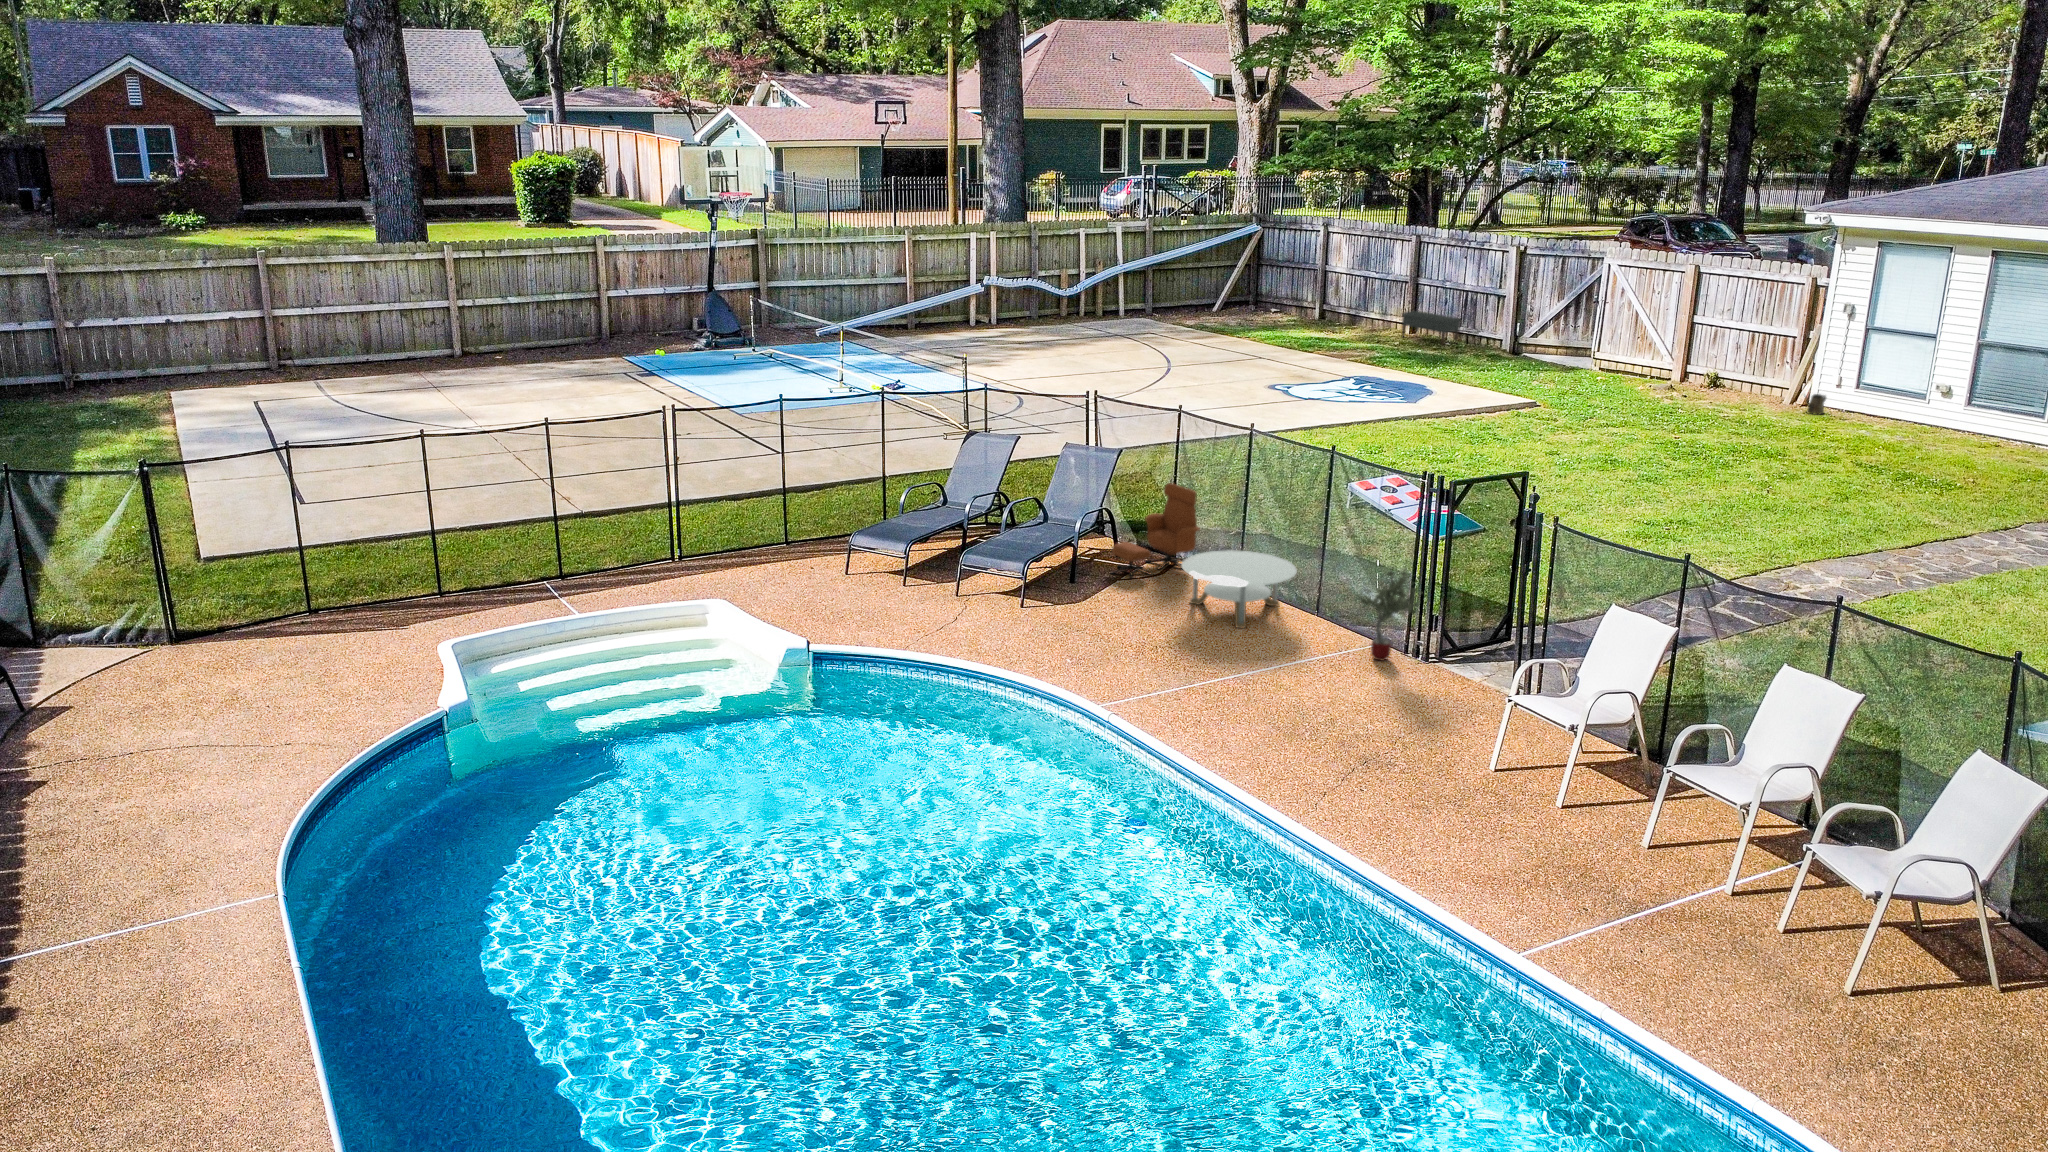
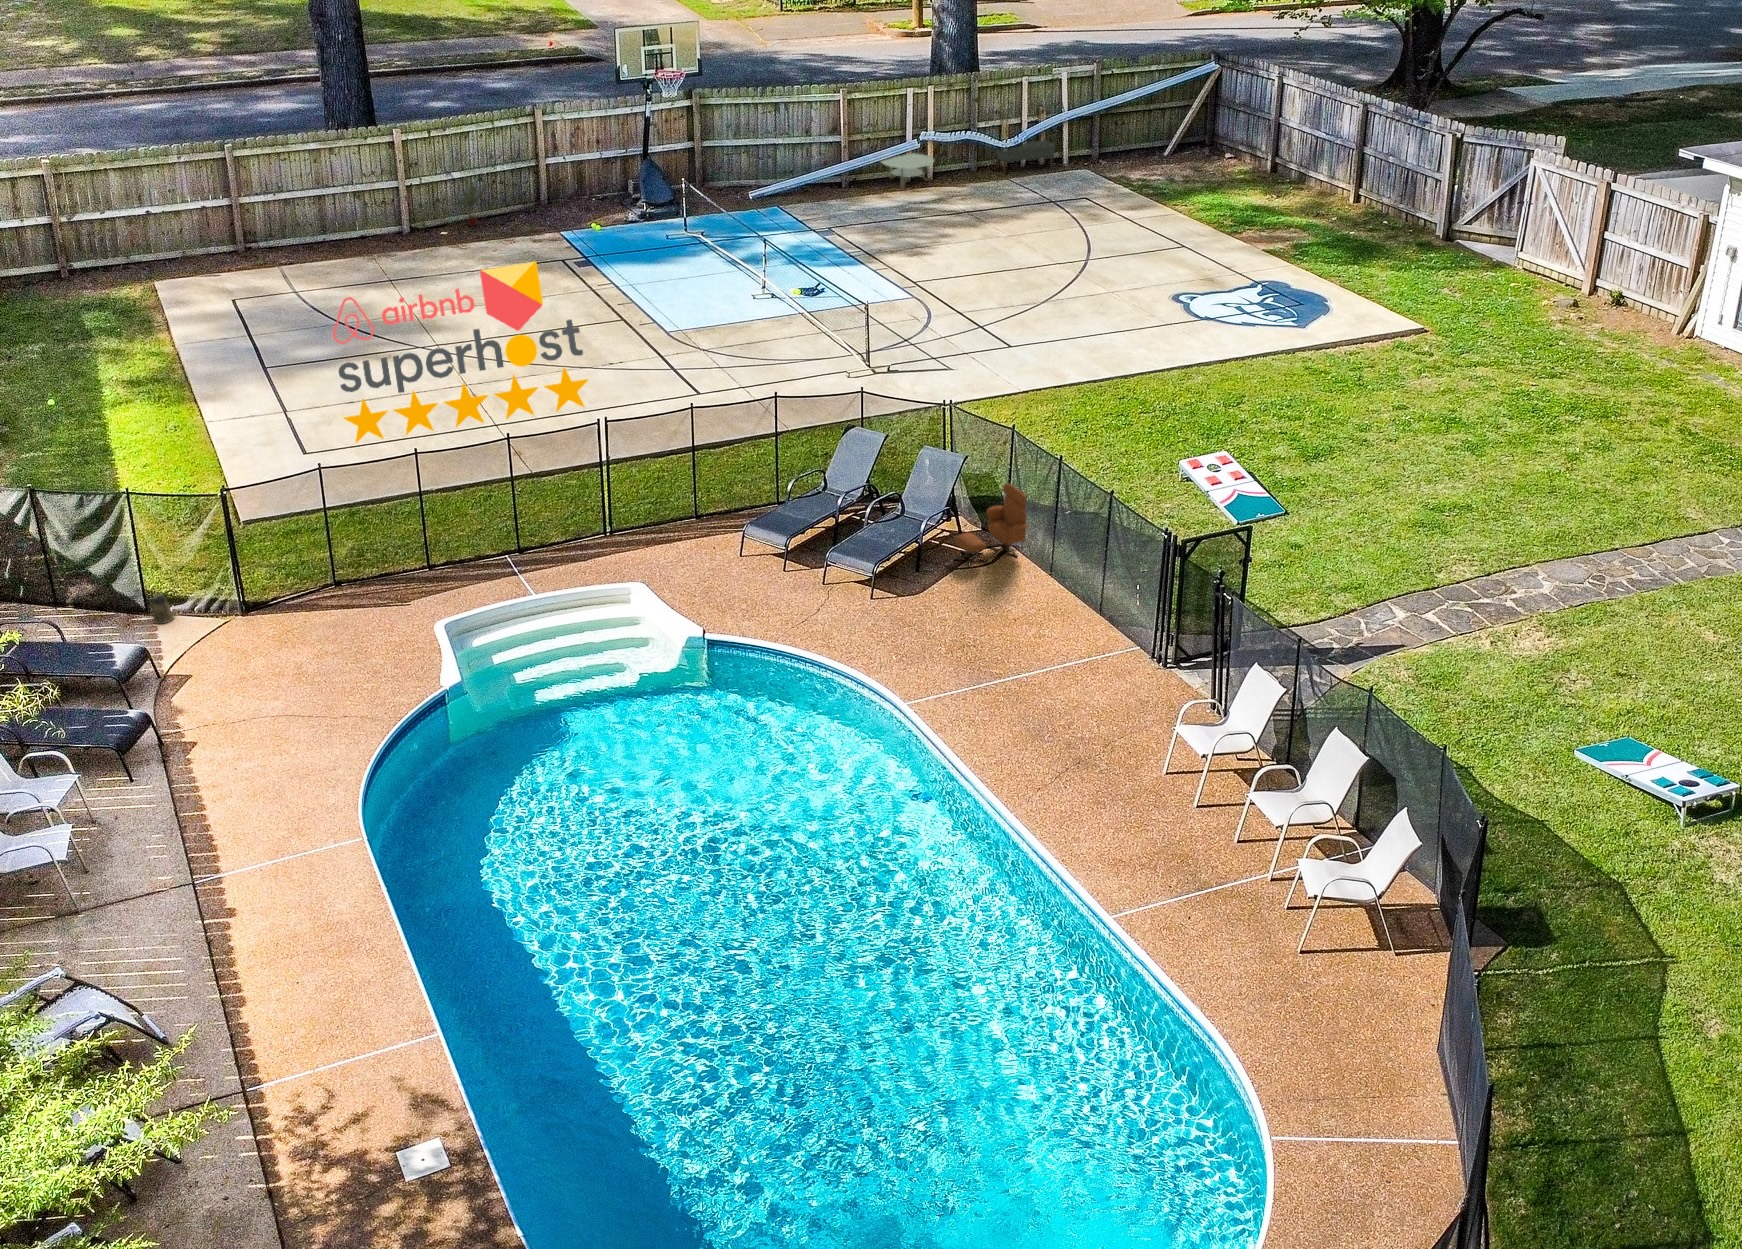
bench: present [1402,311,1461,345] -> present [996,140,1055,173]
watering can: present [1806,394,1826,414] -> present [152,594,174,624]
round table: present [1182,550,1297,628] -> present [881,153,934,189]
potted tree: present [1358,567,1420,661] -> present [454,181,487,226]

